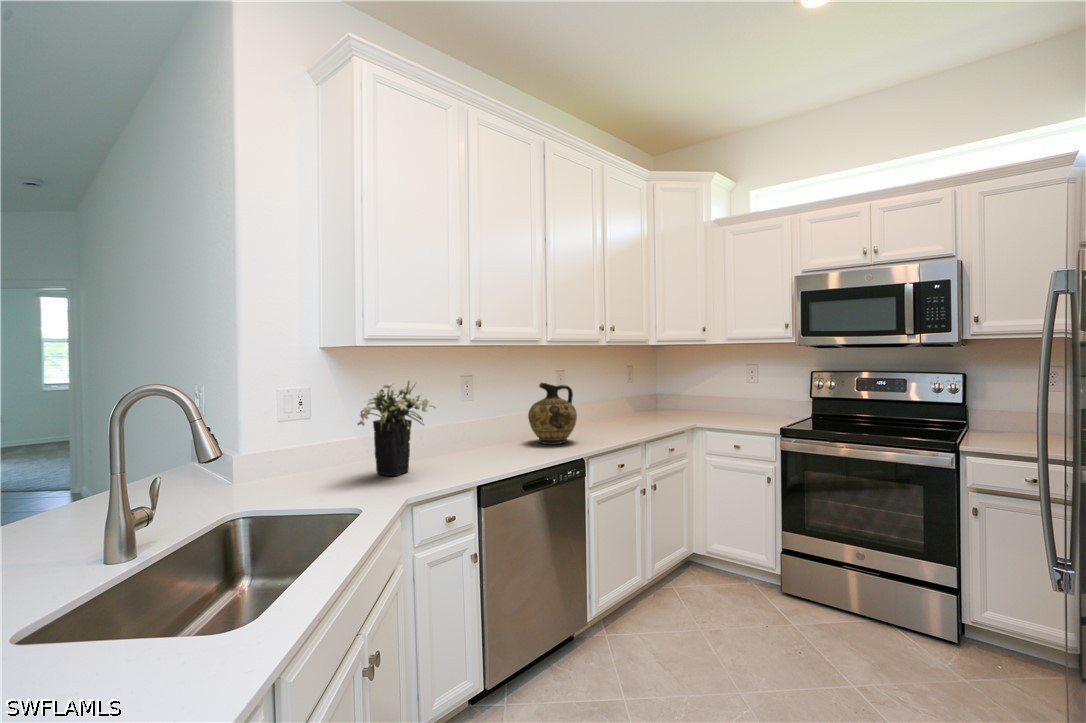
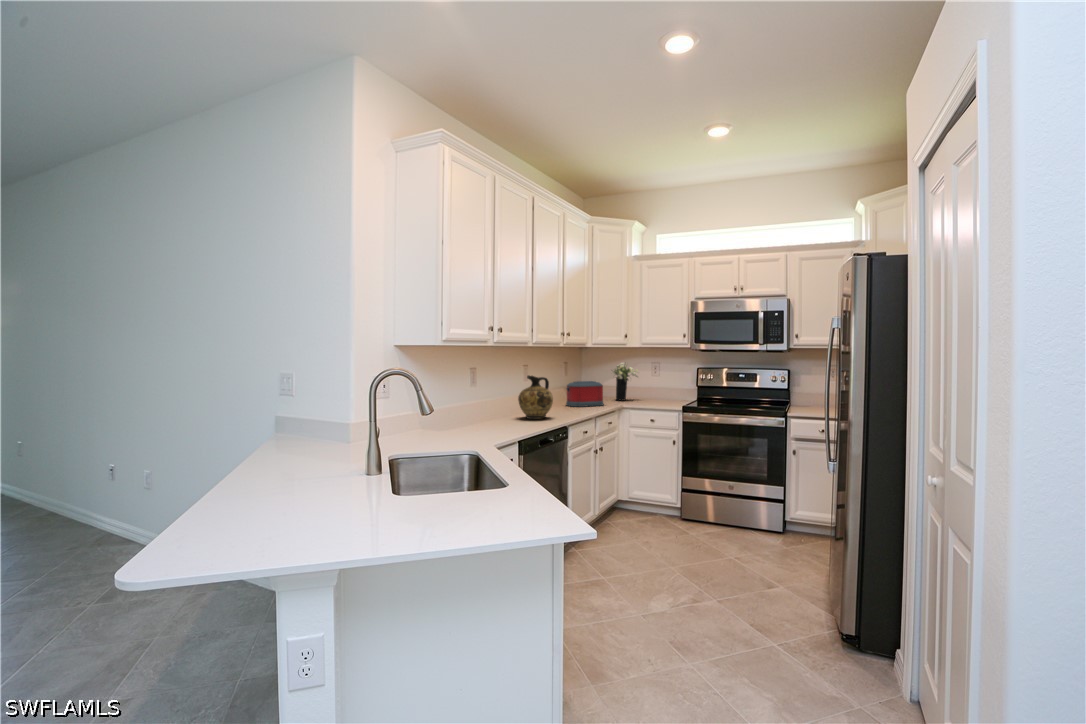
flower arrangement: present [357,381,436,476] -> present [613,363,638,400]
toaster: none [616,390,669,424] -> present [566,381,604,407]

